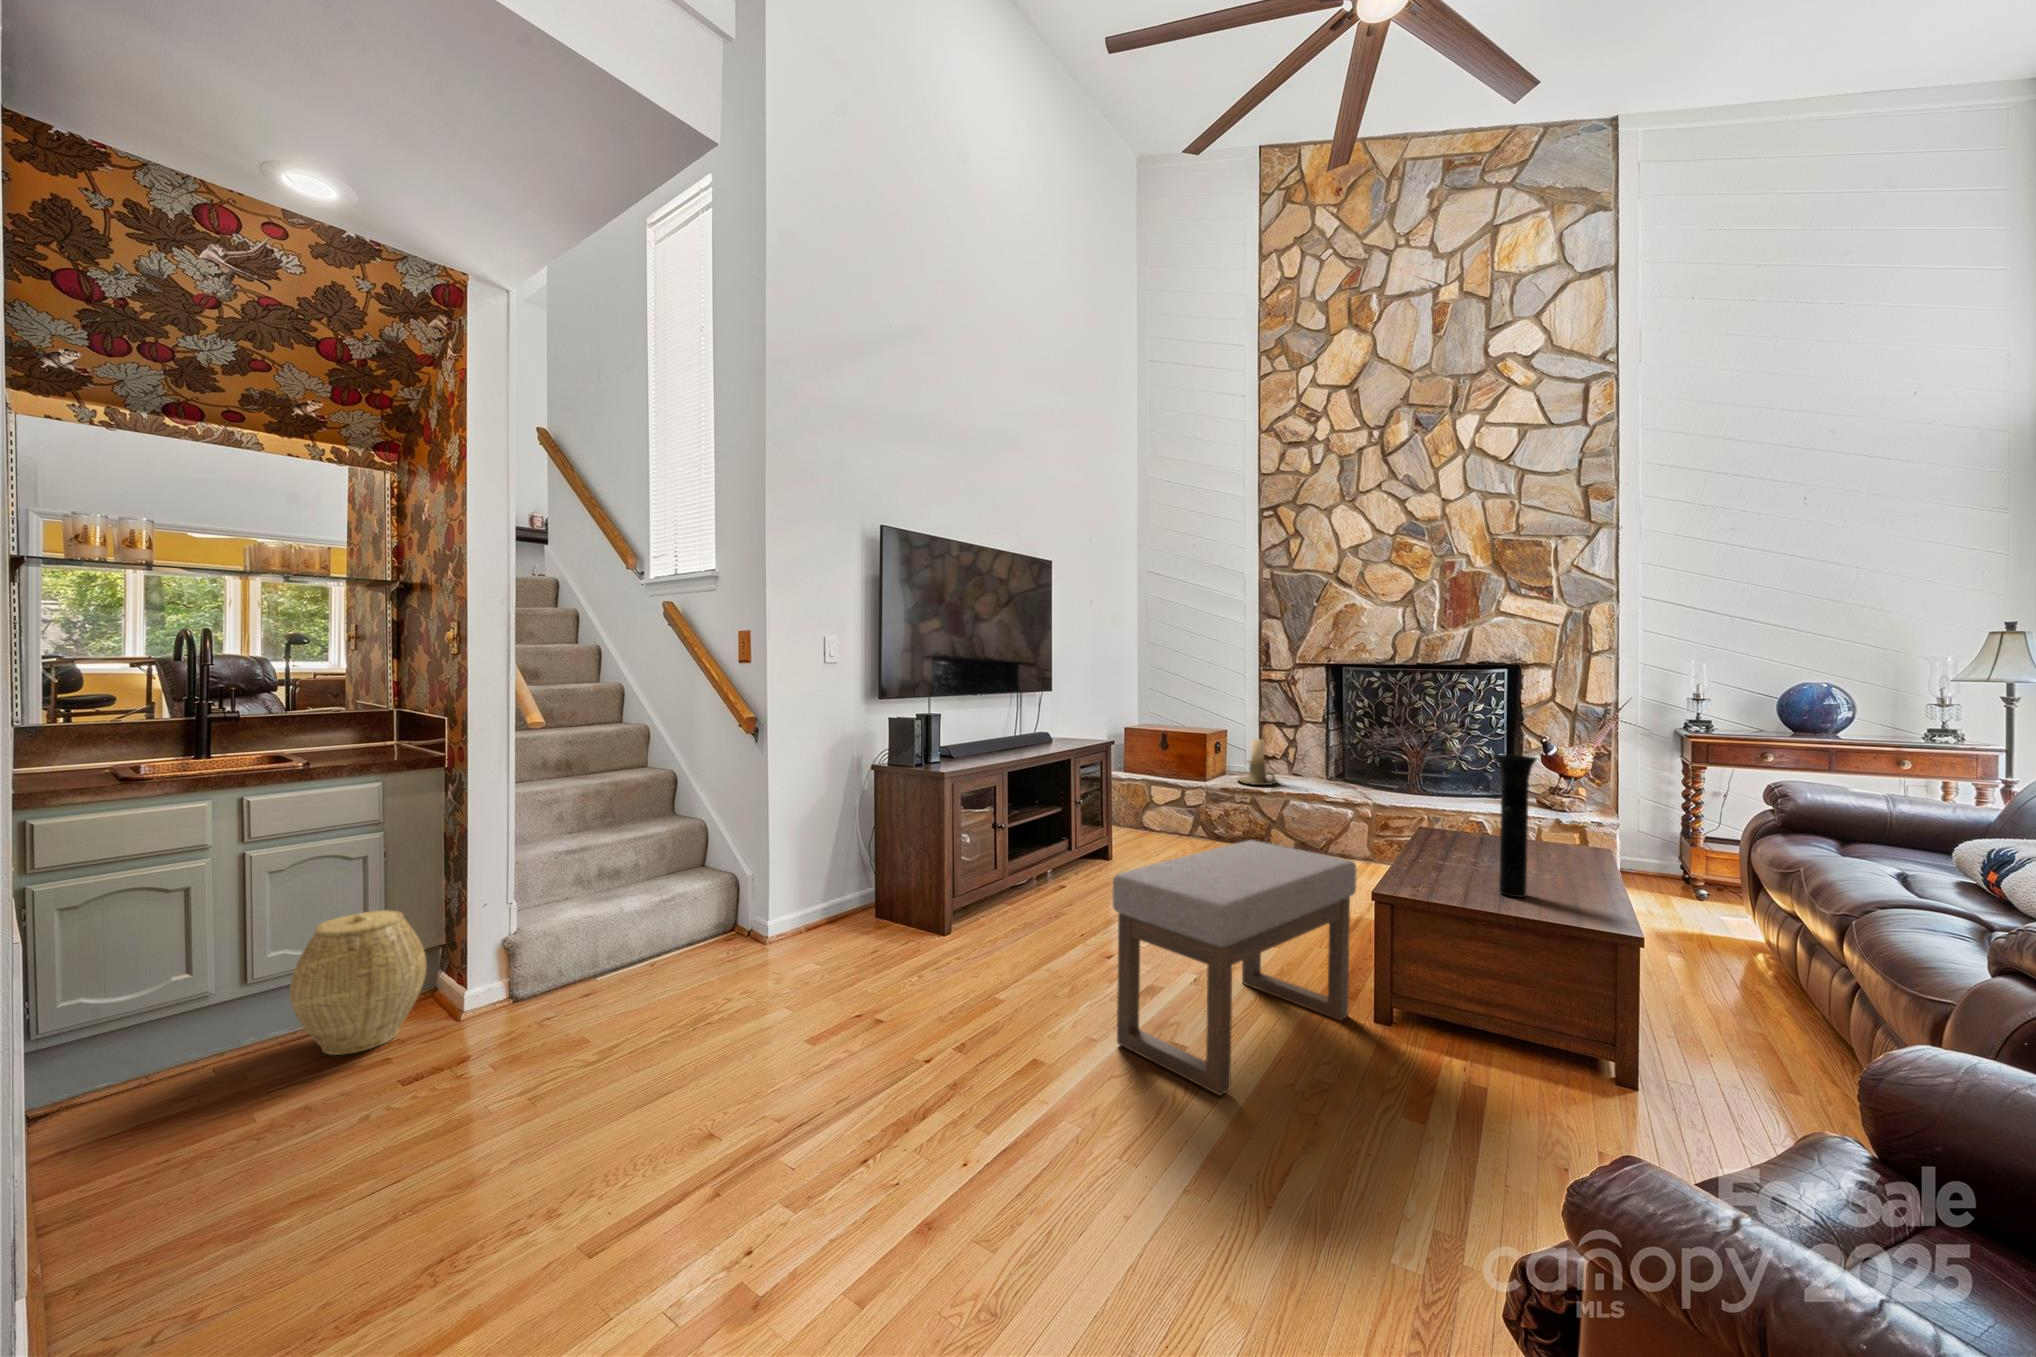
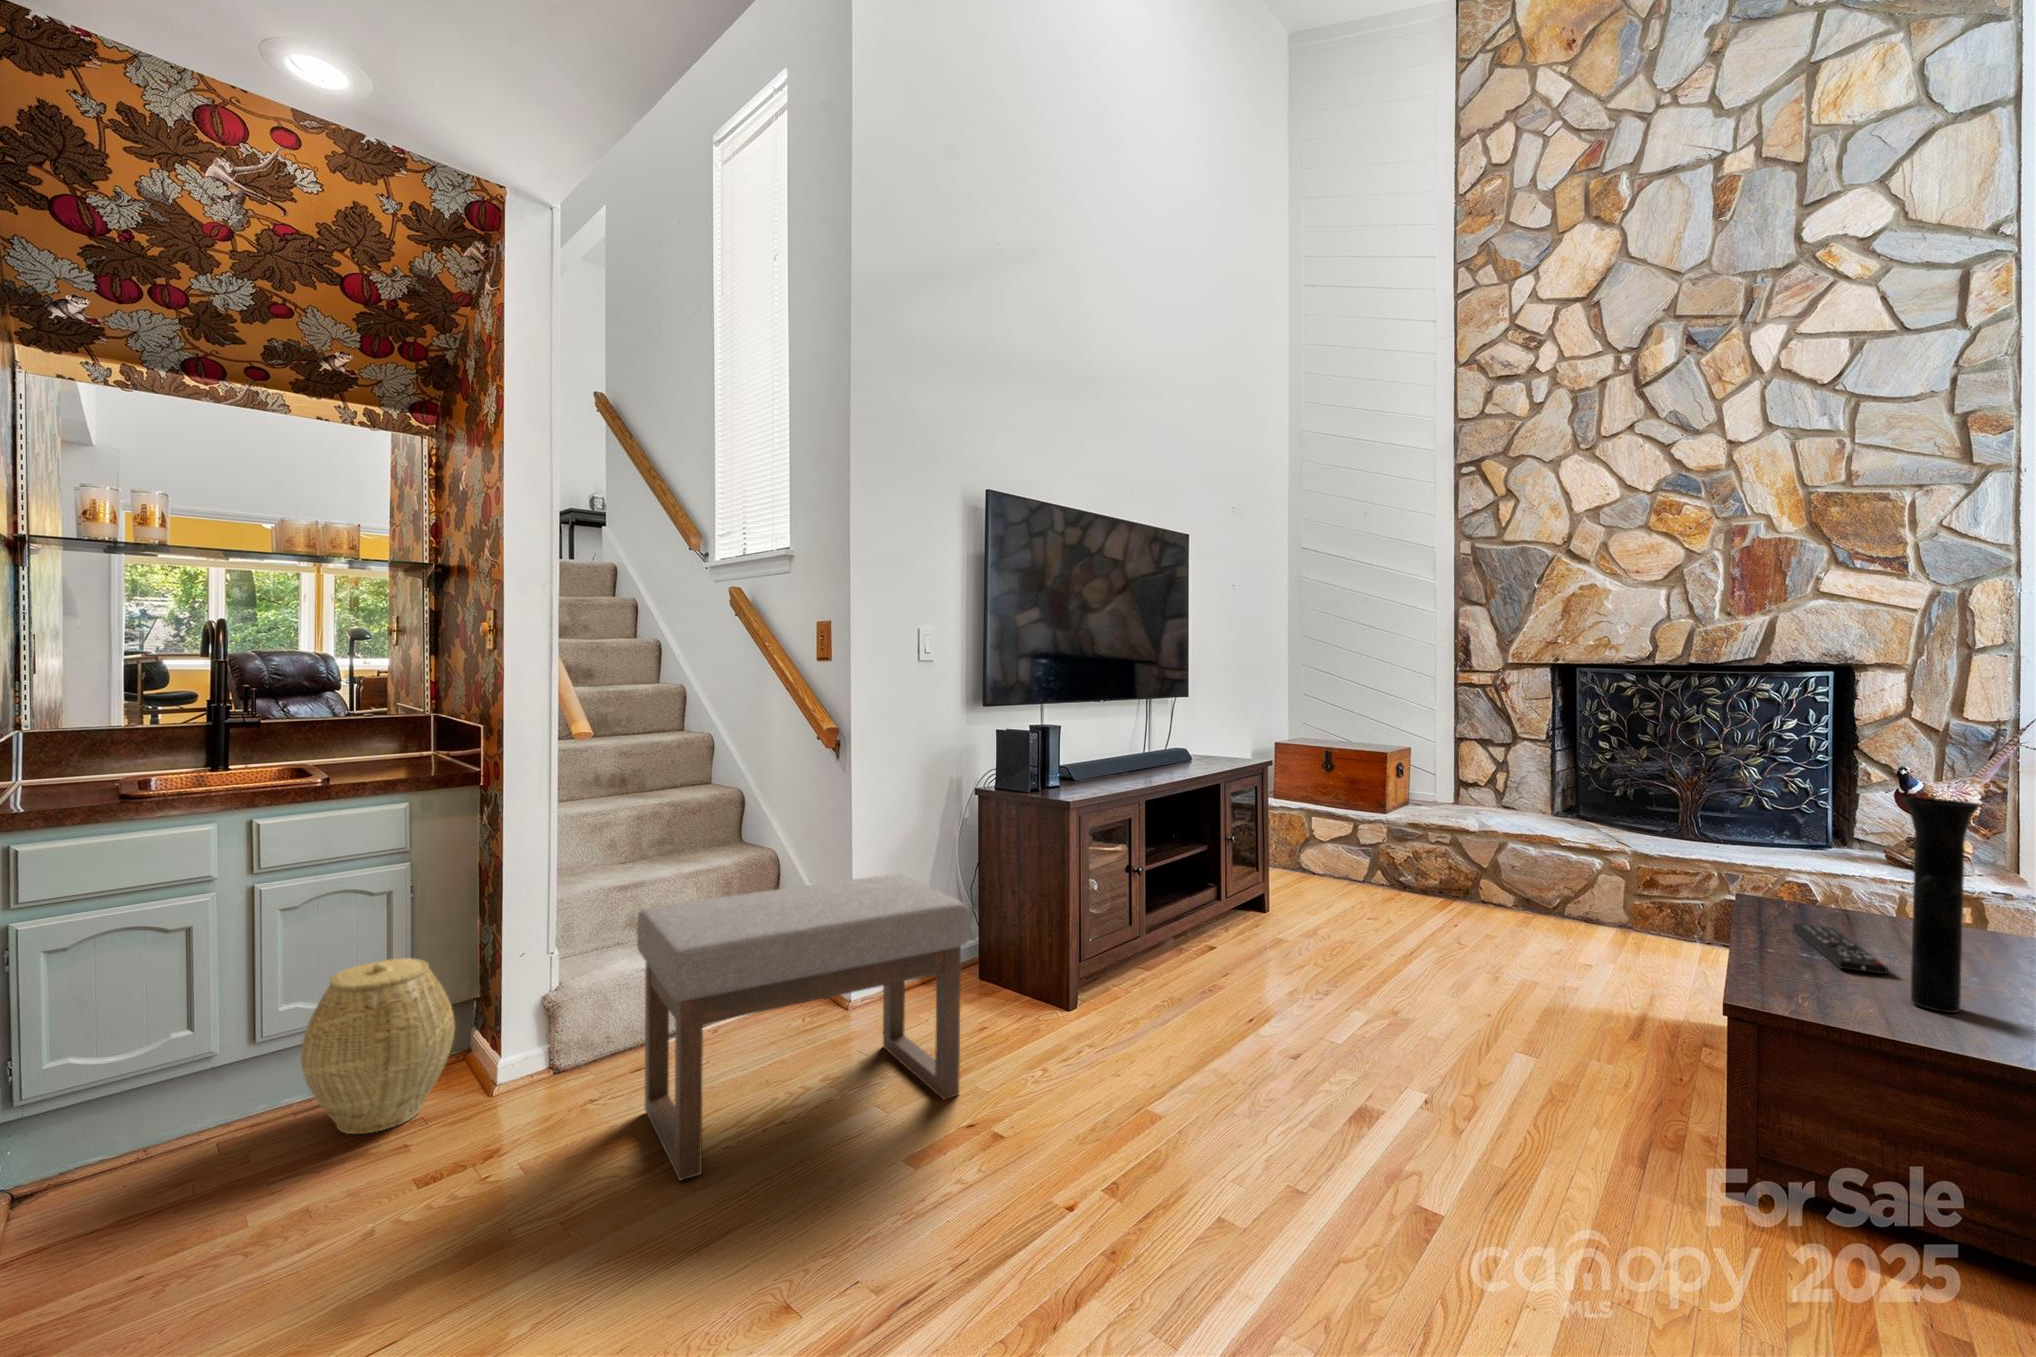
candle holder: present [1237,739,1278,785] -> none [1434,762,1493,822]
ottoman: present [1112,840,1357,1095] -> present [637,874,968,1180]
remote control: none [1449,847,1494,876] -> present [1793,924,1888,974]

